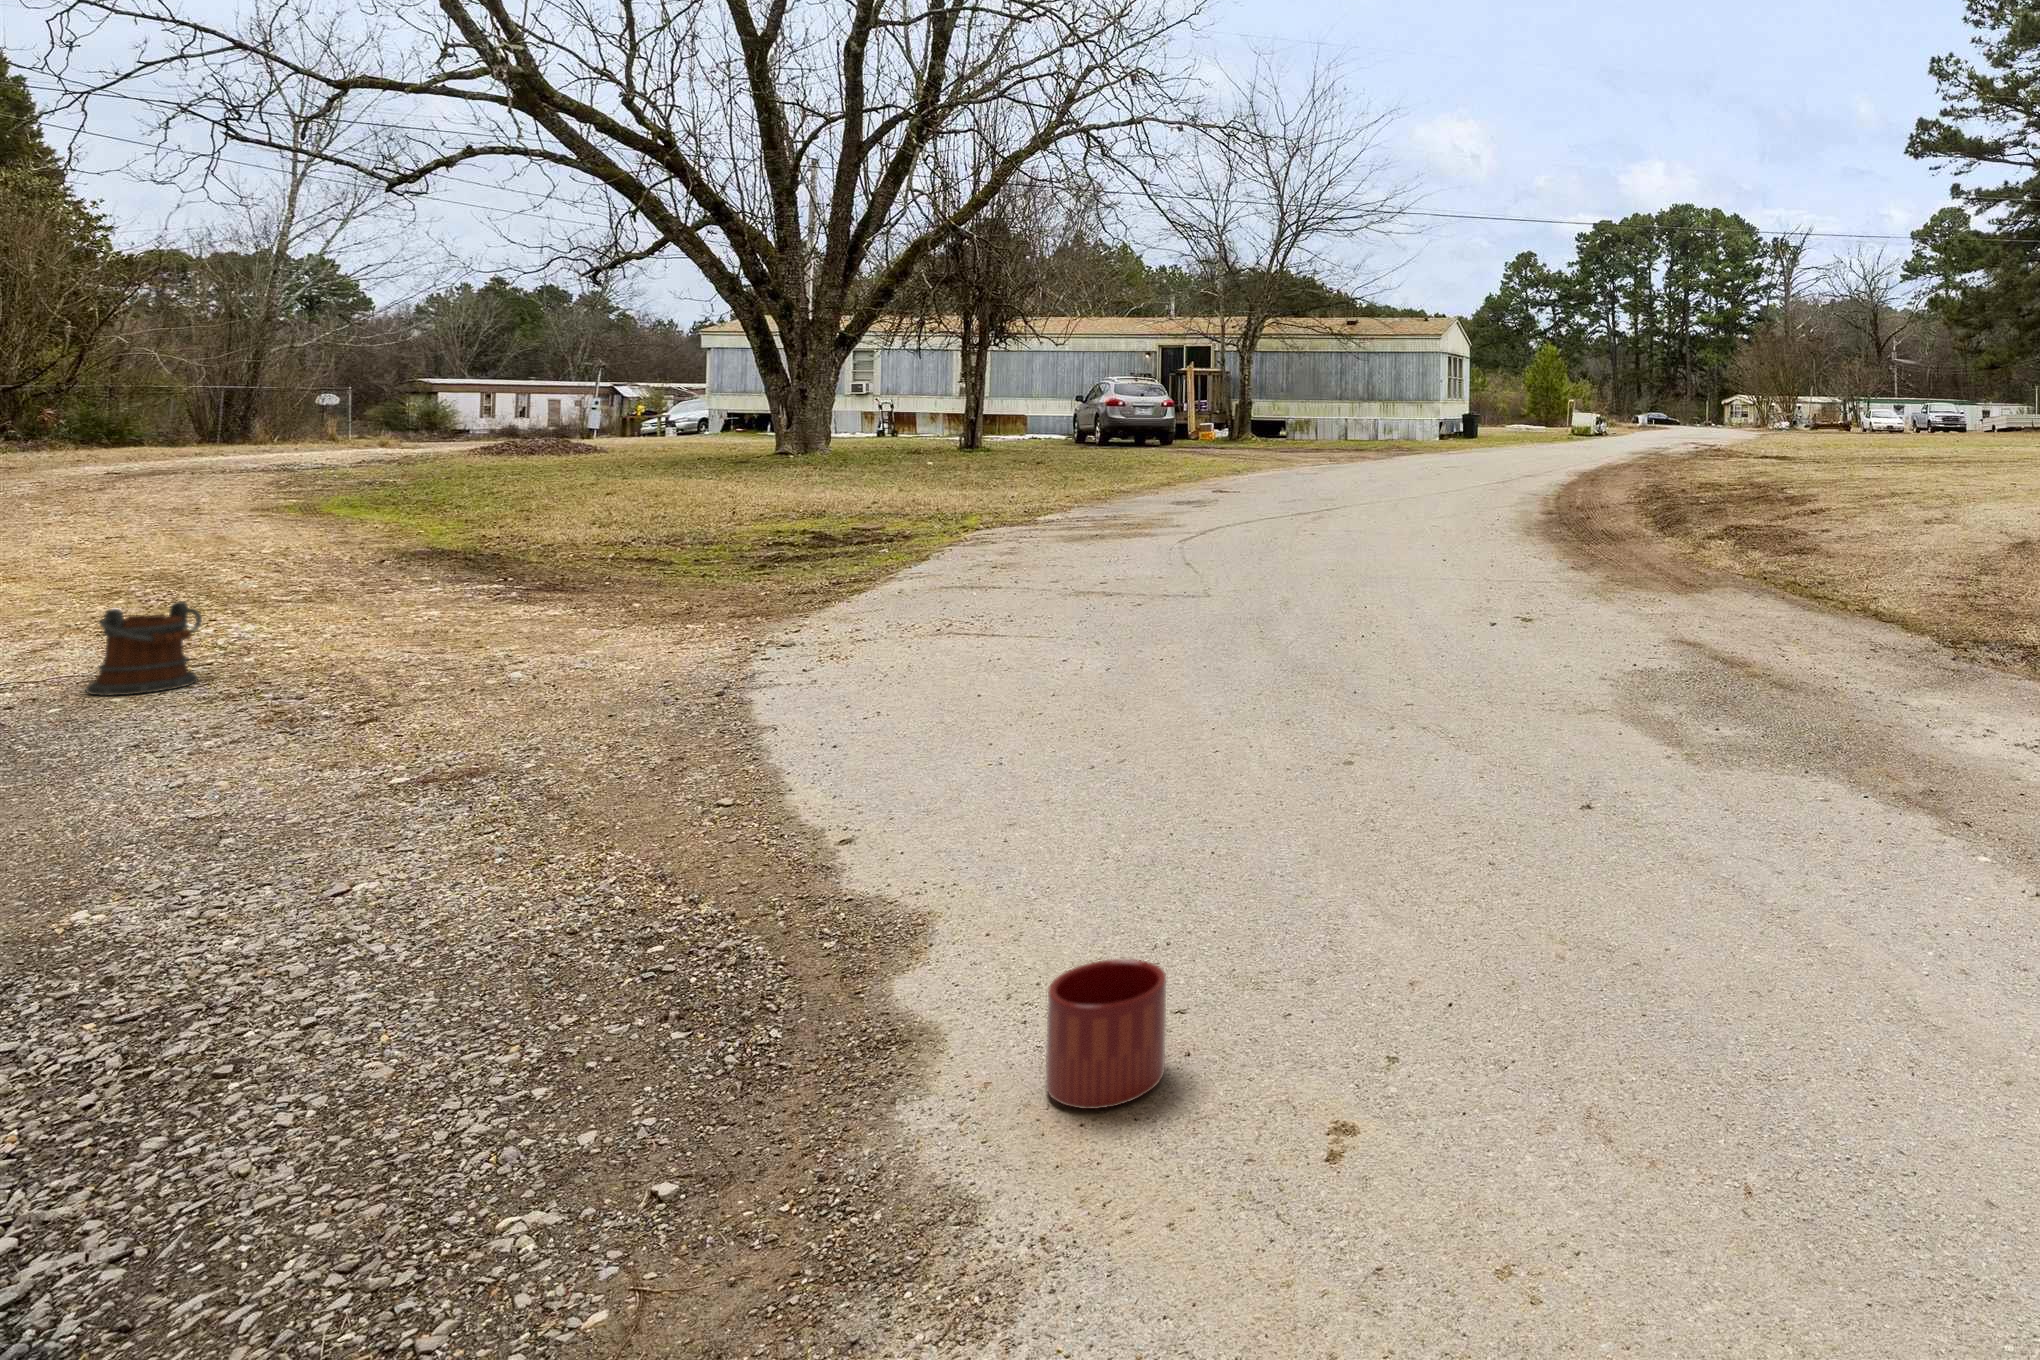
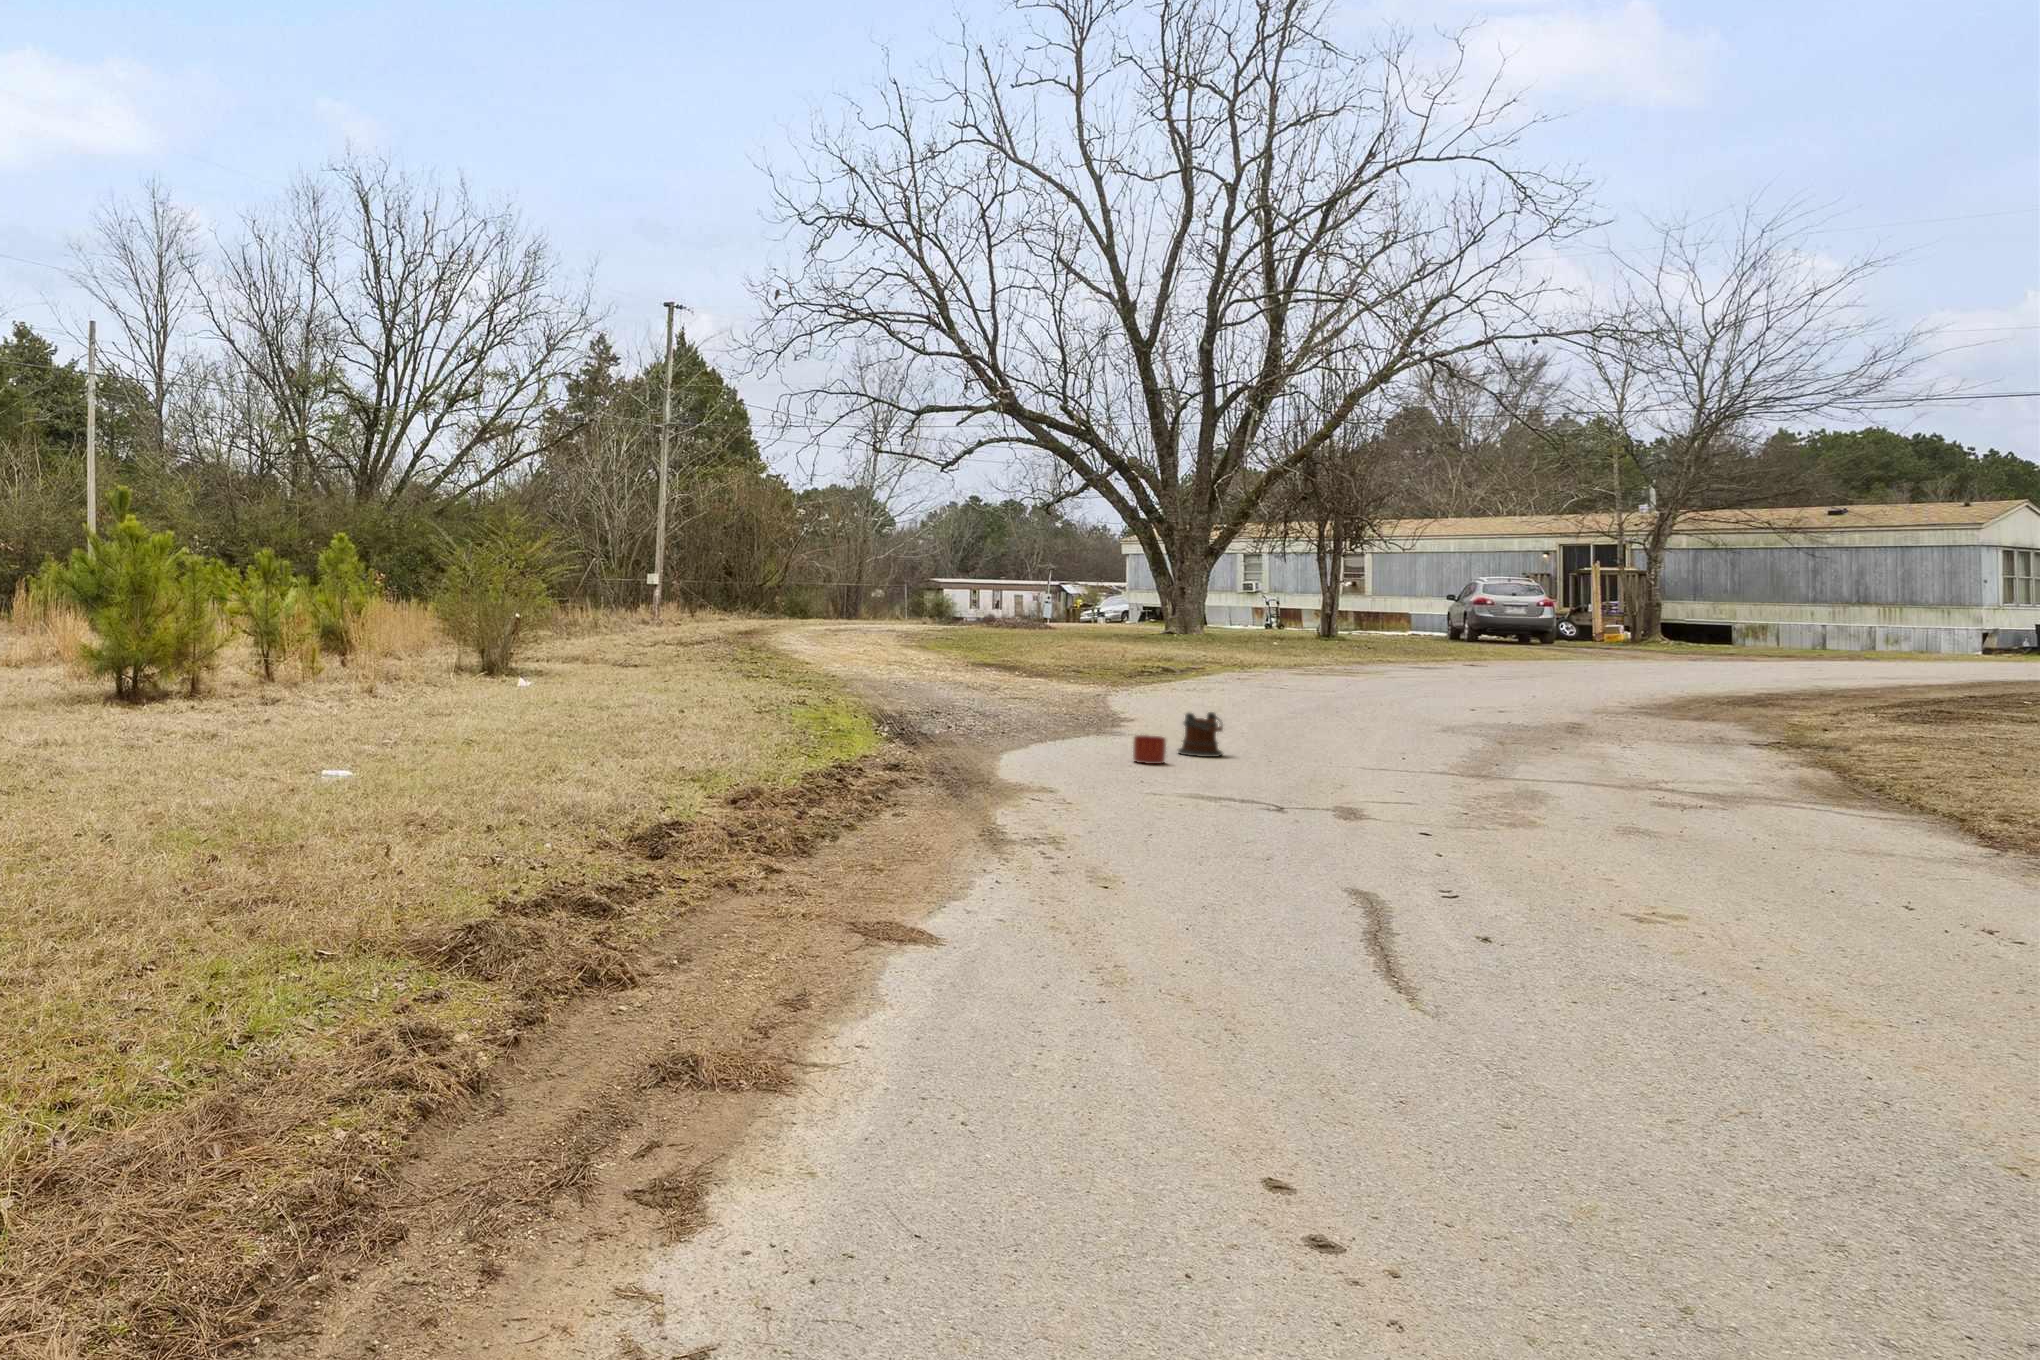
bucket: present [85,601,202,696] -> present [1178,712,1223,757]

